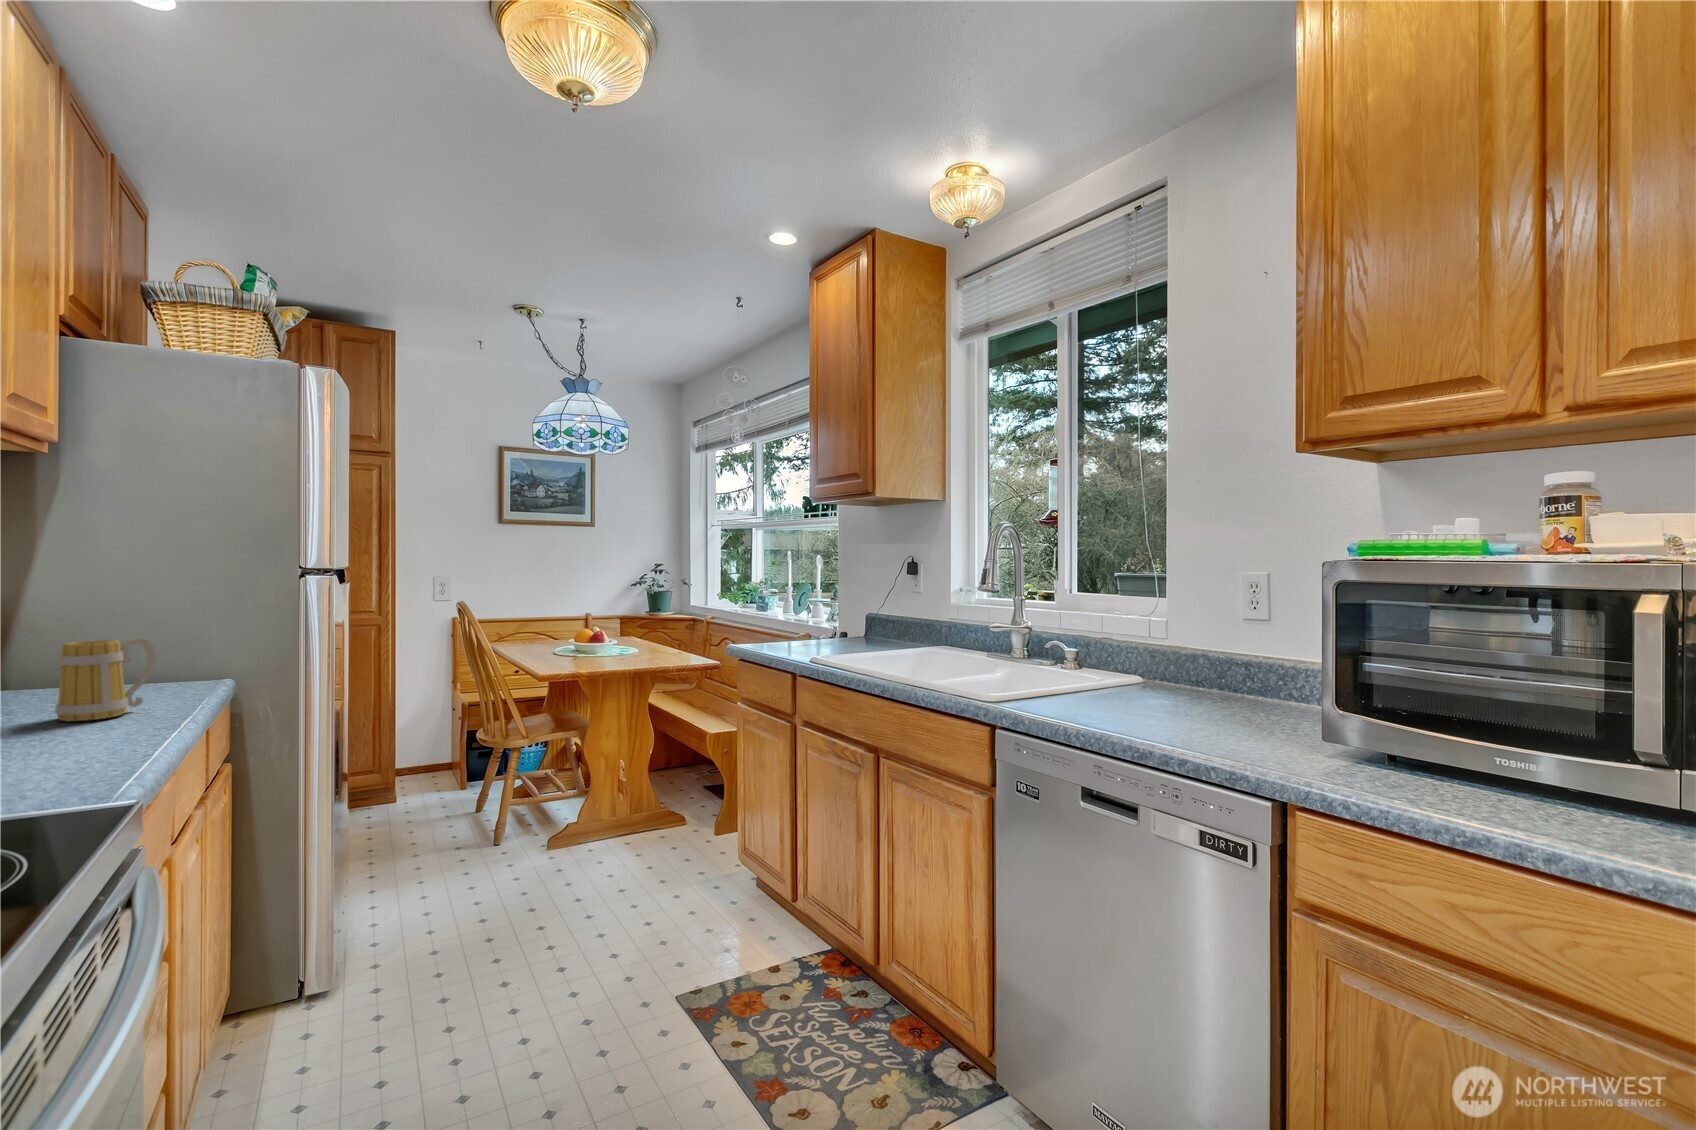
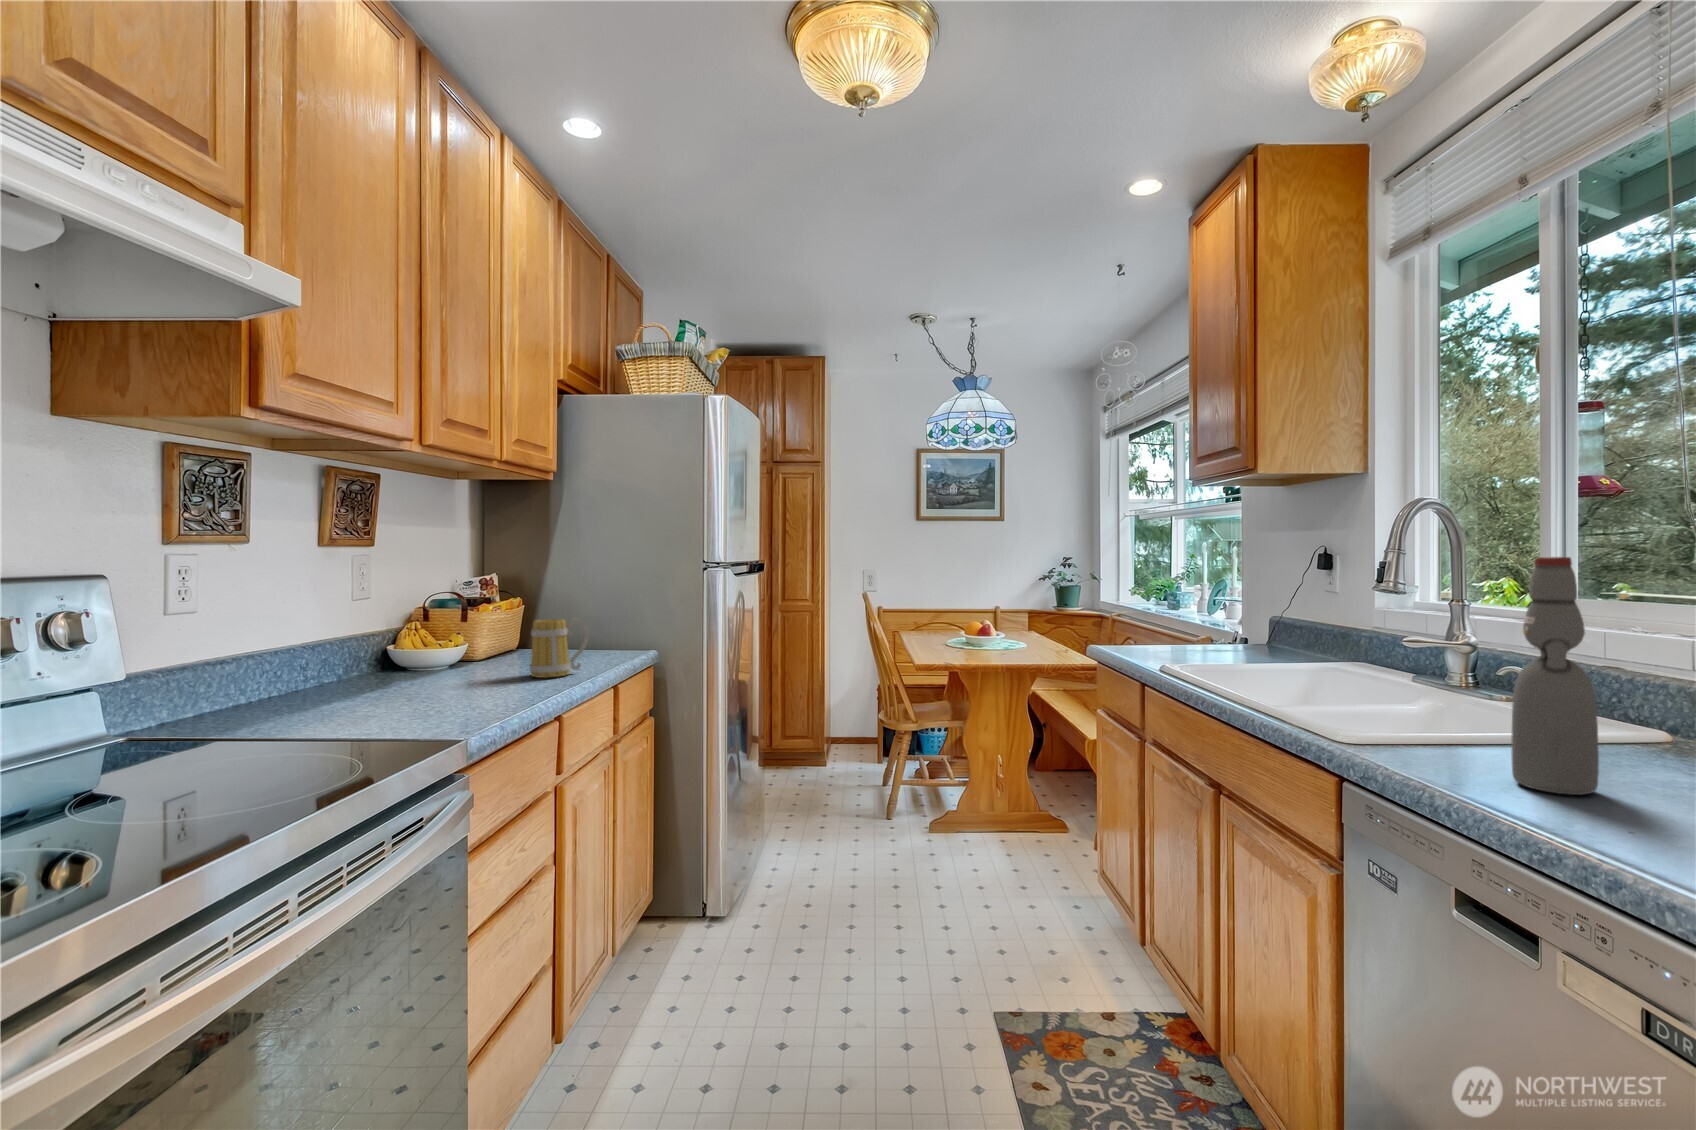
bottle: none [1092,562,1136,716] -> present [1511,557,1599,795]

